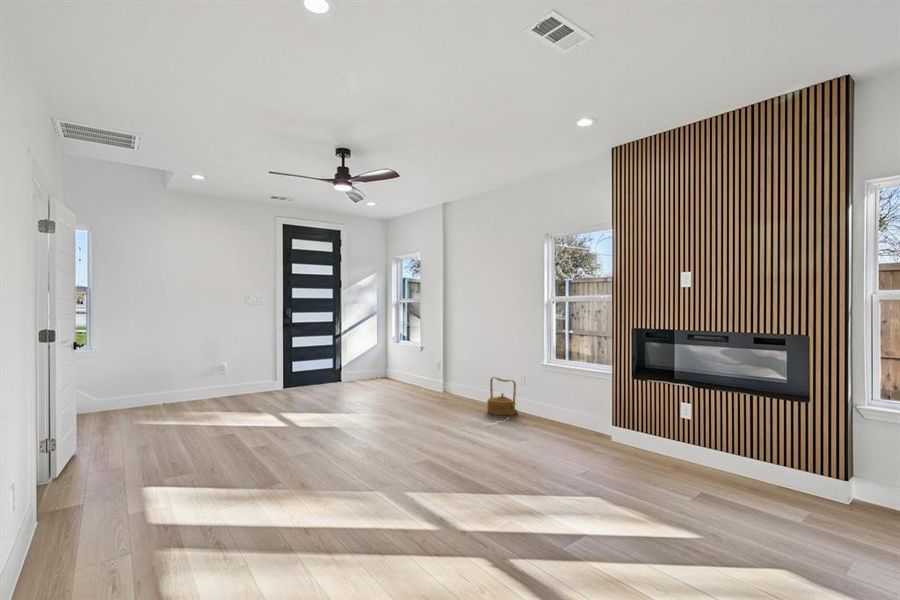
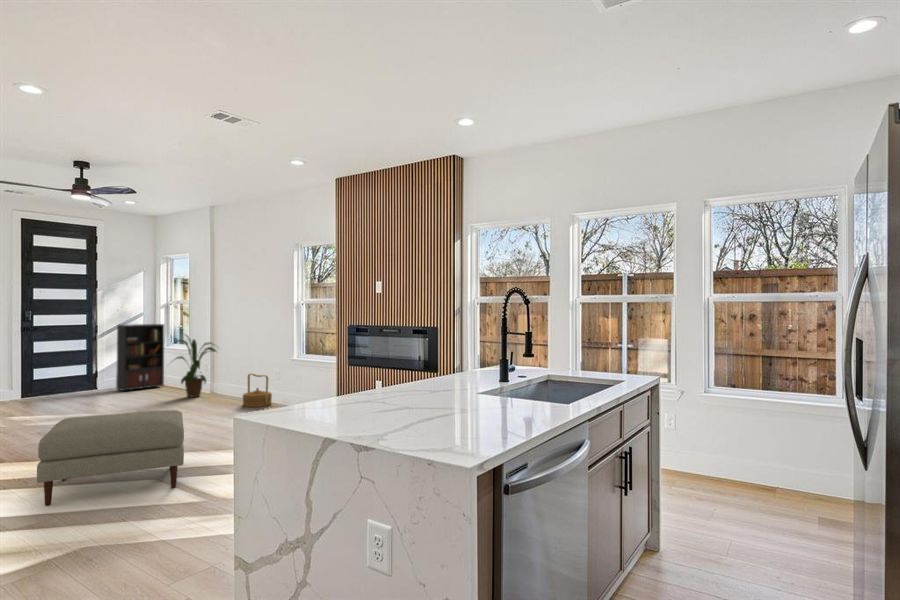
bookcase: none [357,322,398,386] -> present [116,324,164,391]
house plant: none [406,331,457,398] -> present [176,335,216,397]
ottoman: none [333,434,513,575] -> present [37,410,184,506]

